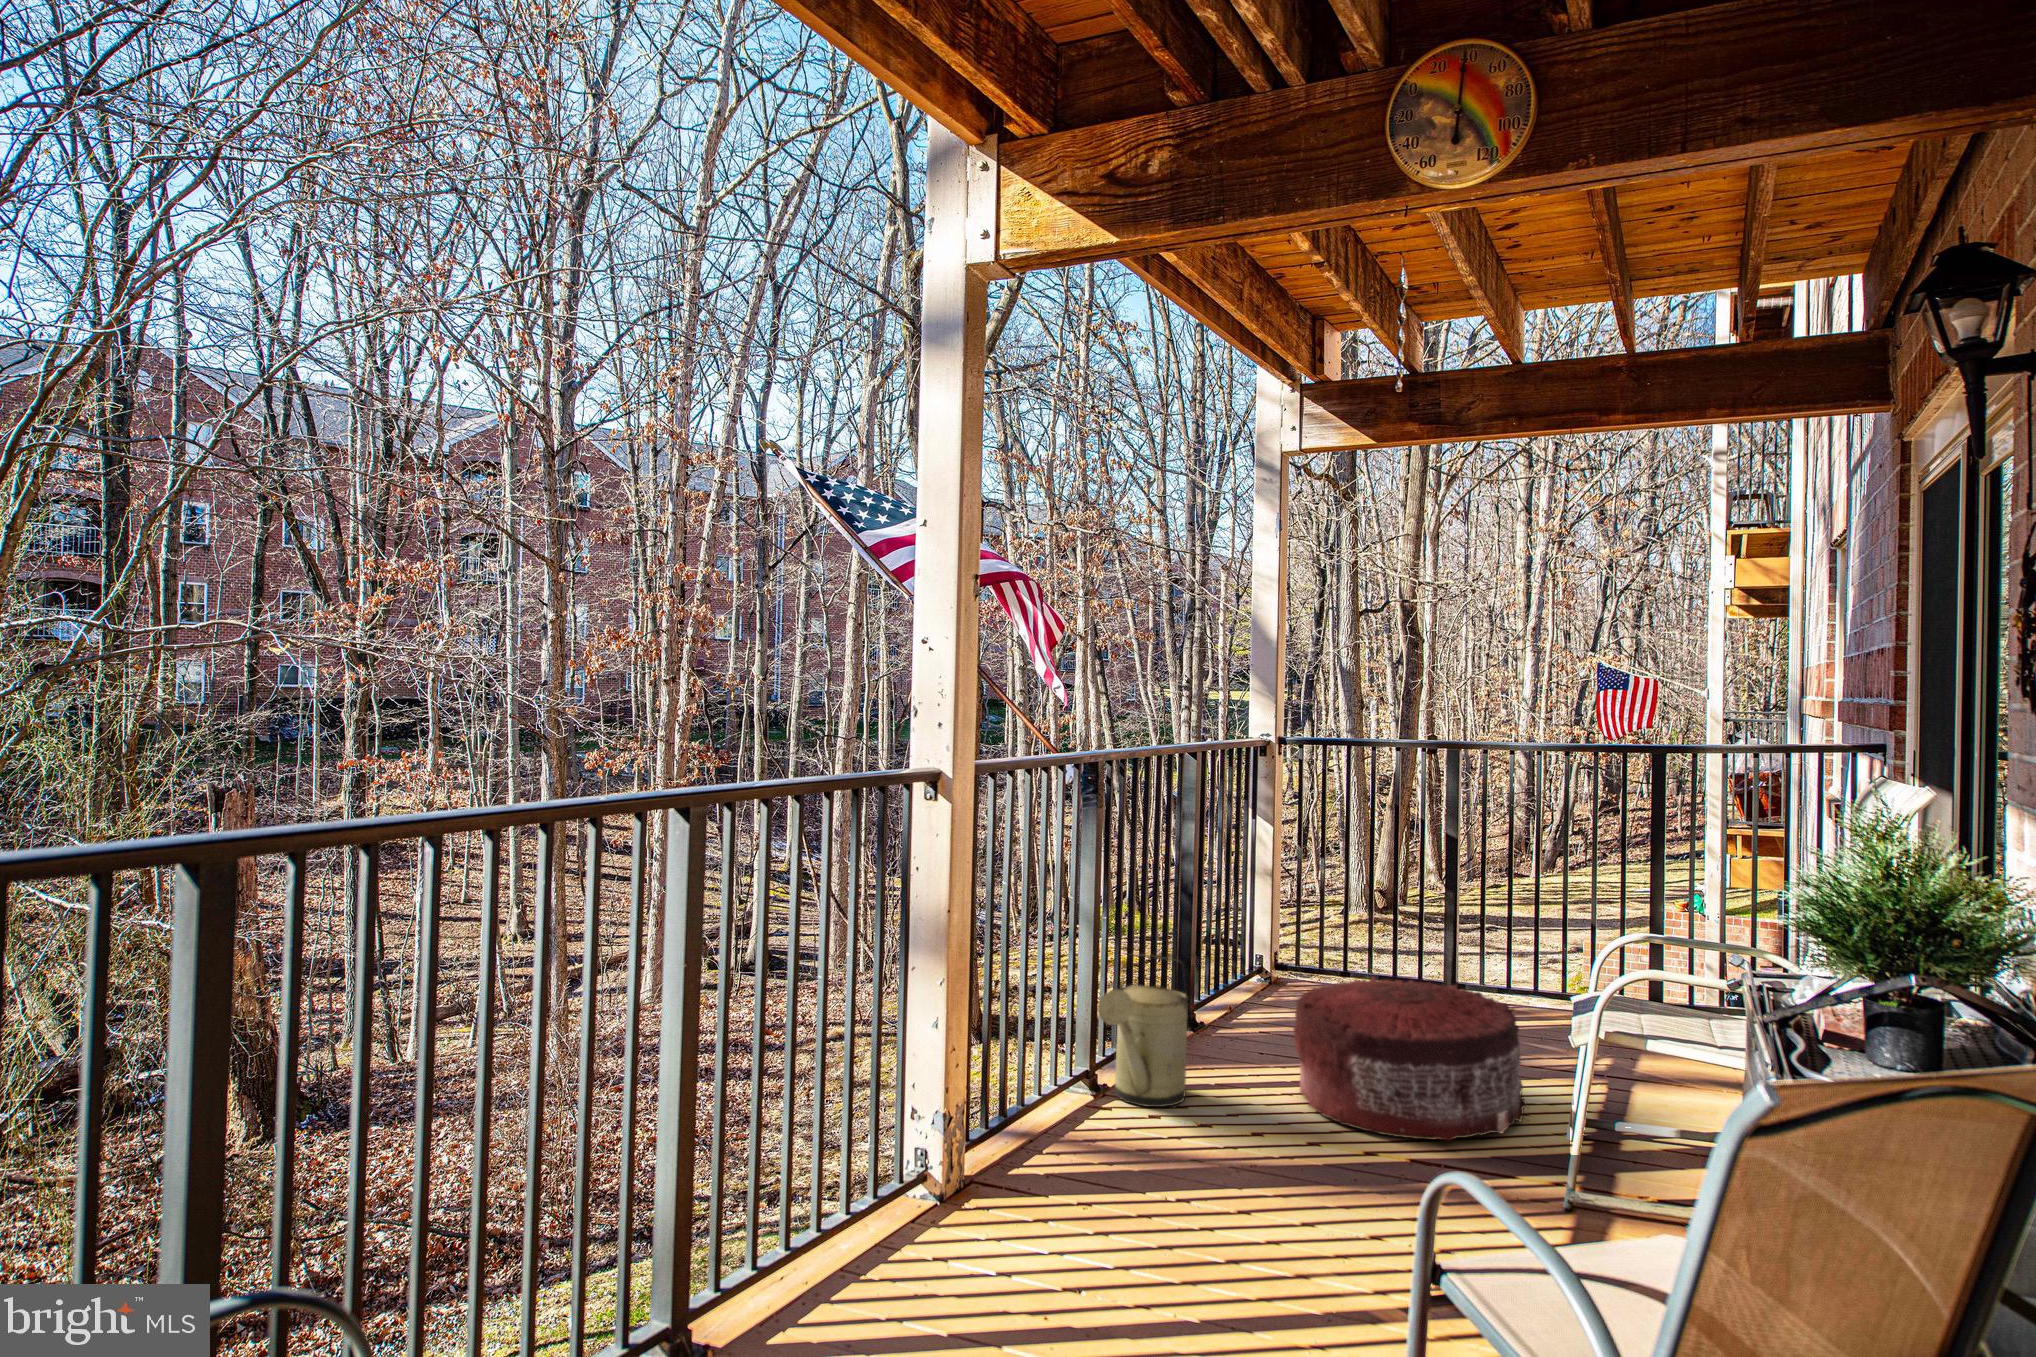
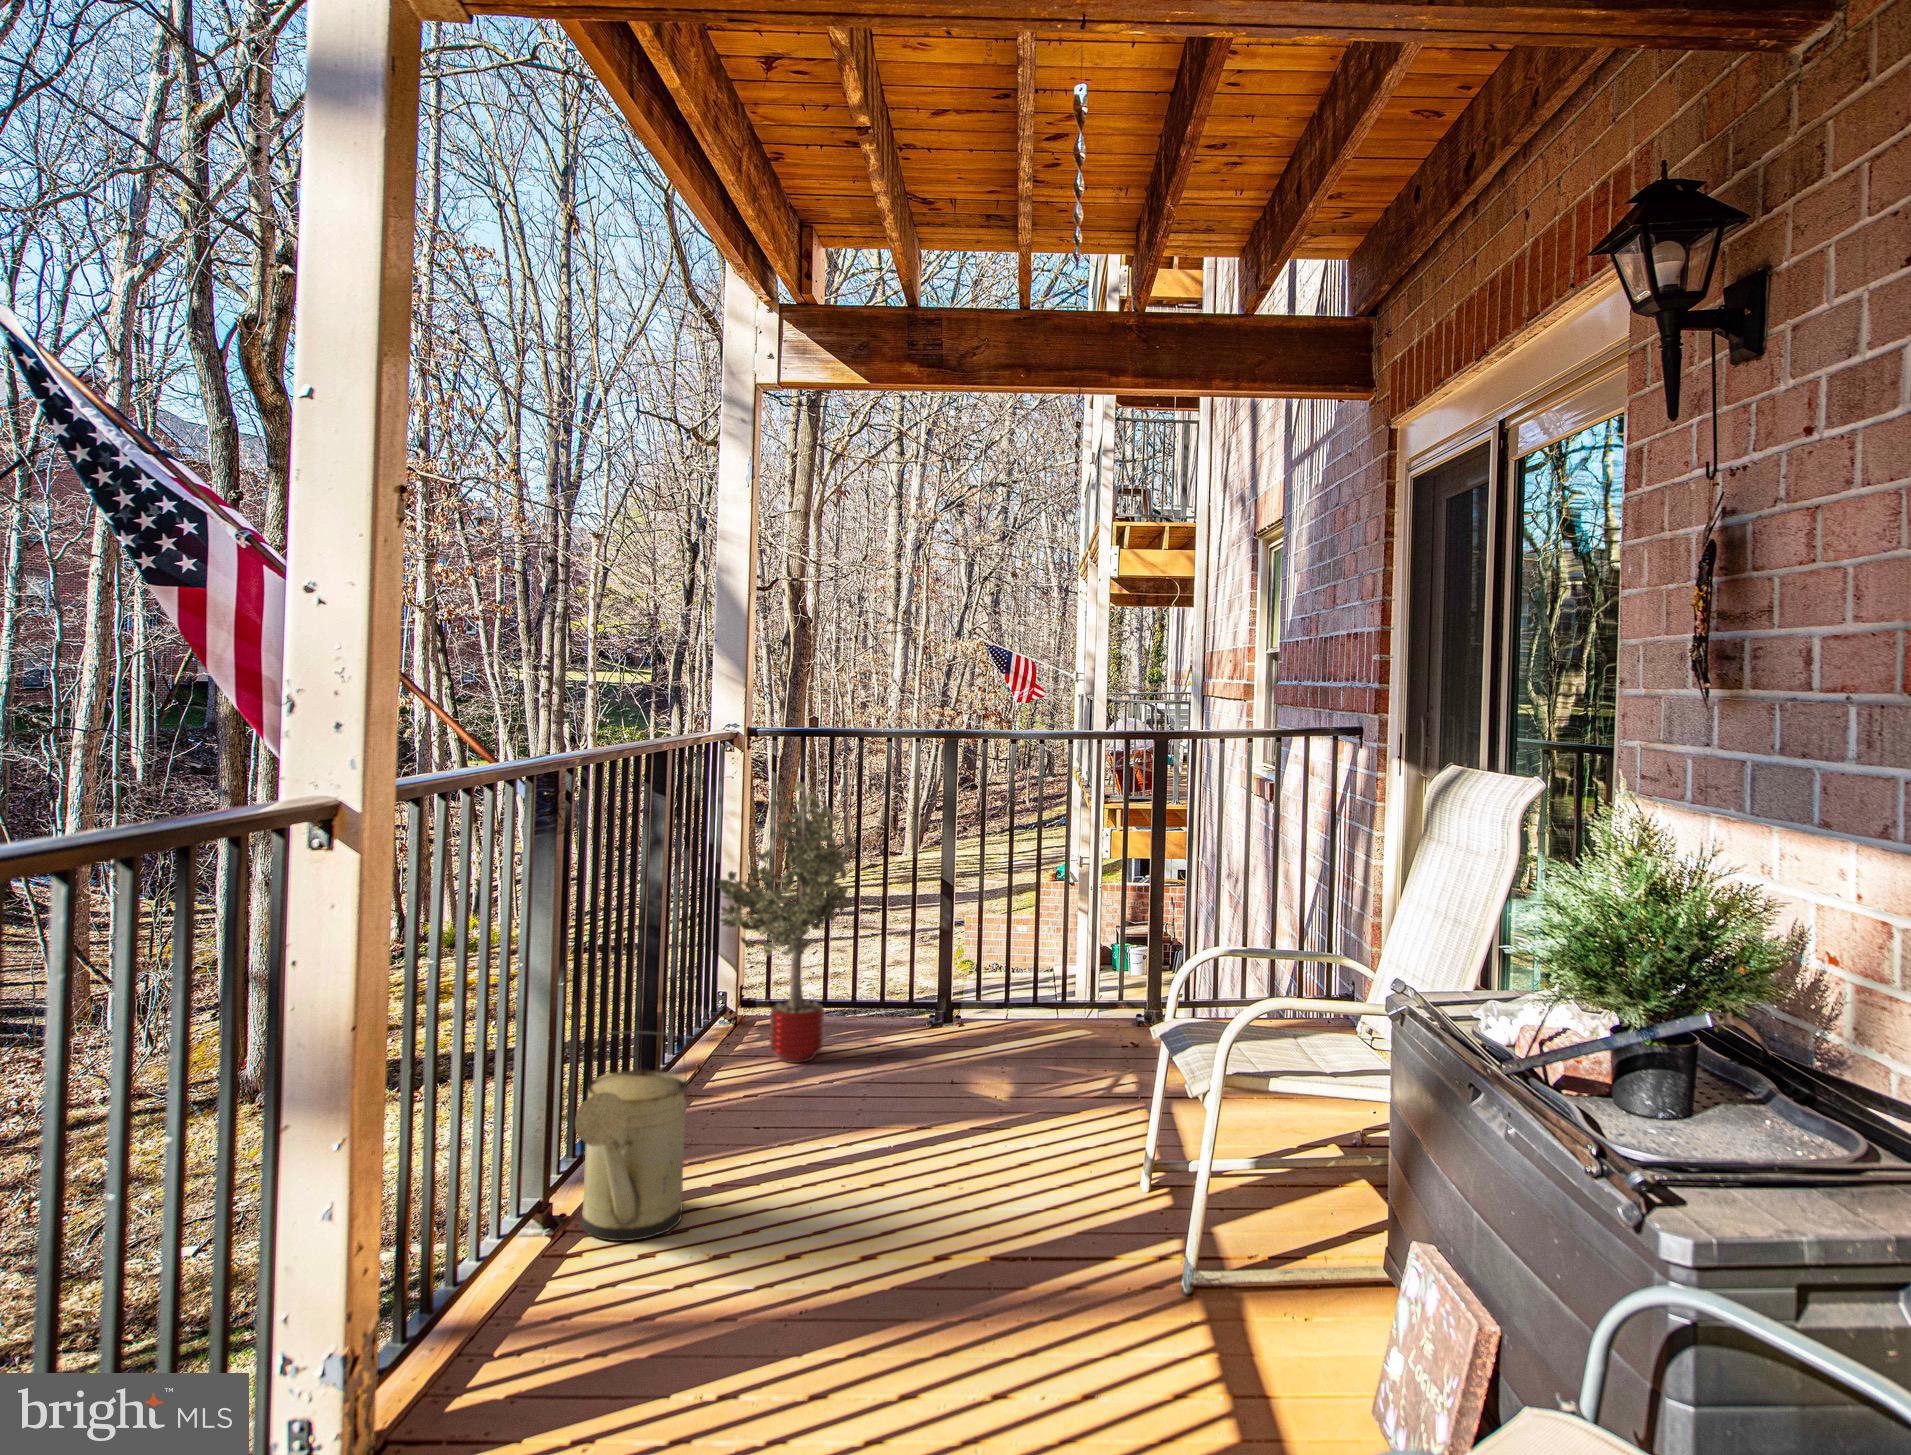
potted tree: none [1241,780,1364,1016] -> present [718,781,857,1063]
pouf: present [1293,977,1528,1141] -> none [816,1012,1074,1216]

